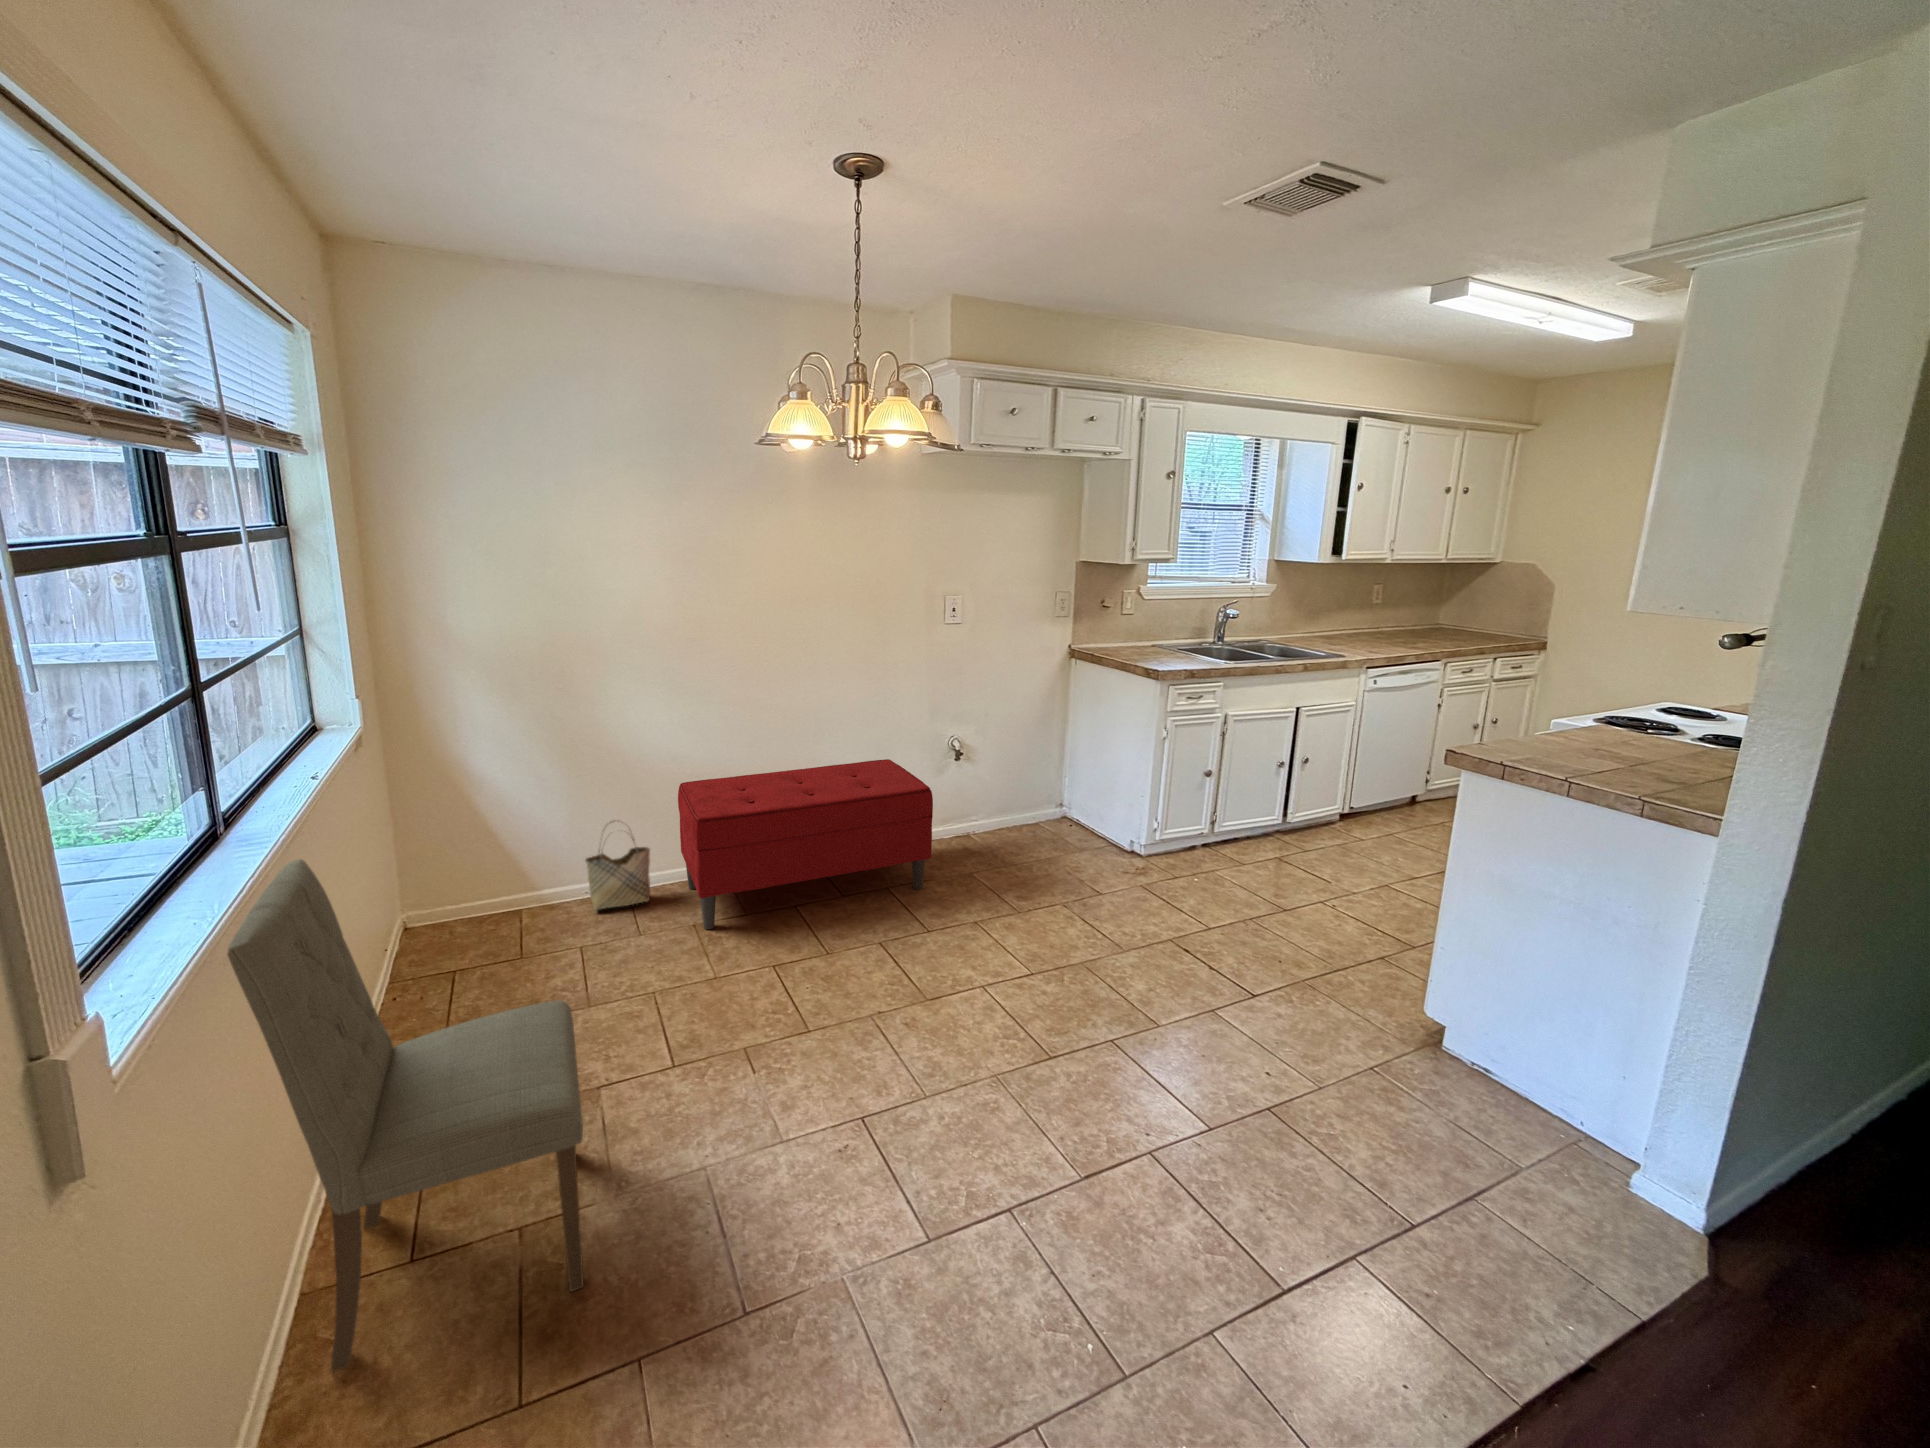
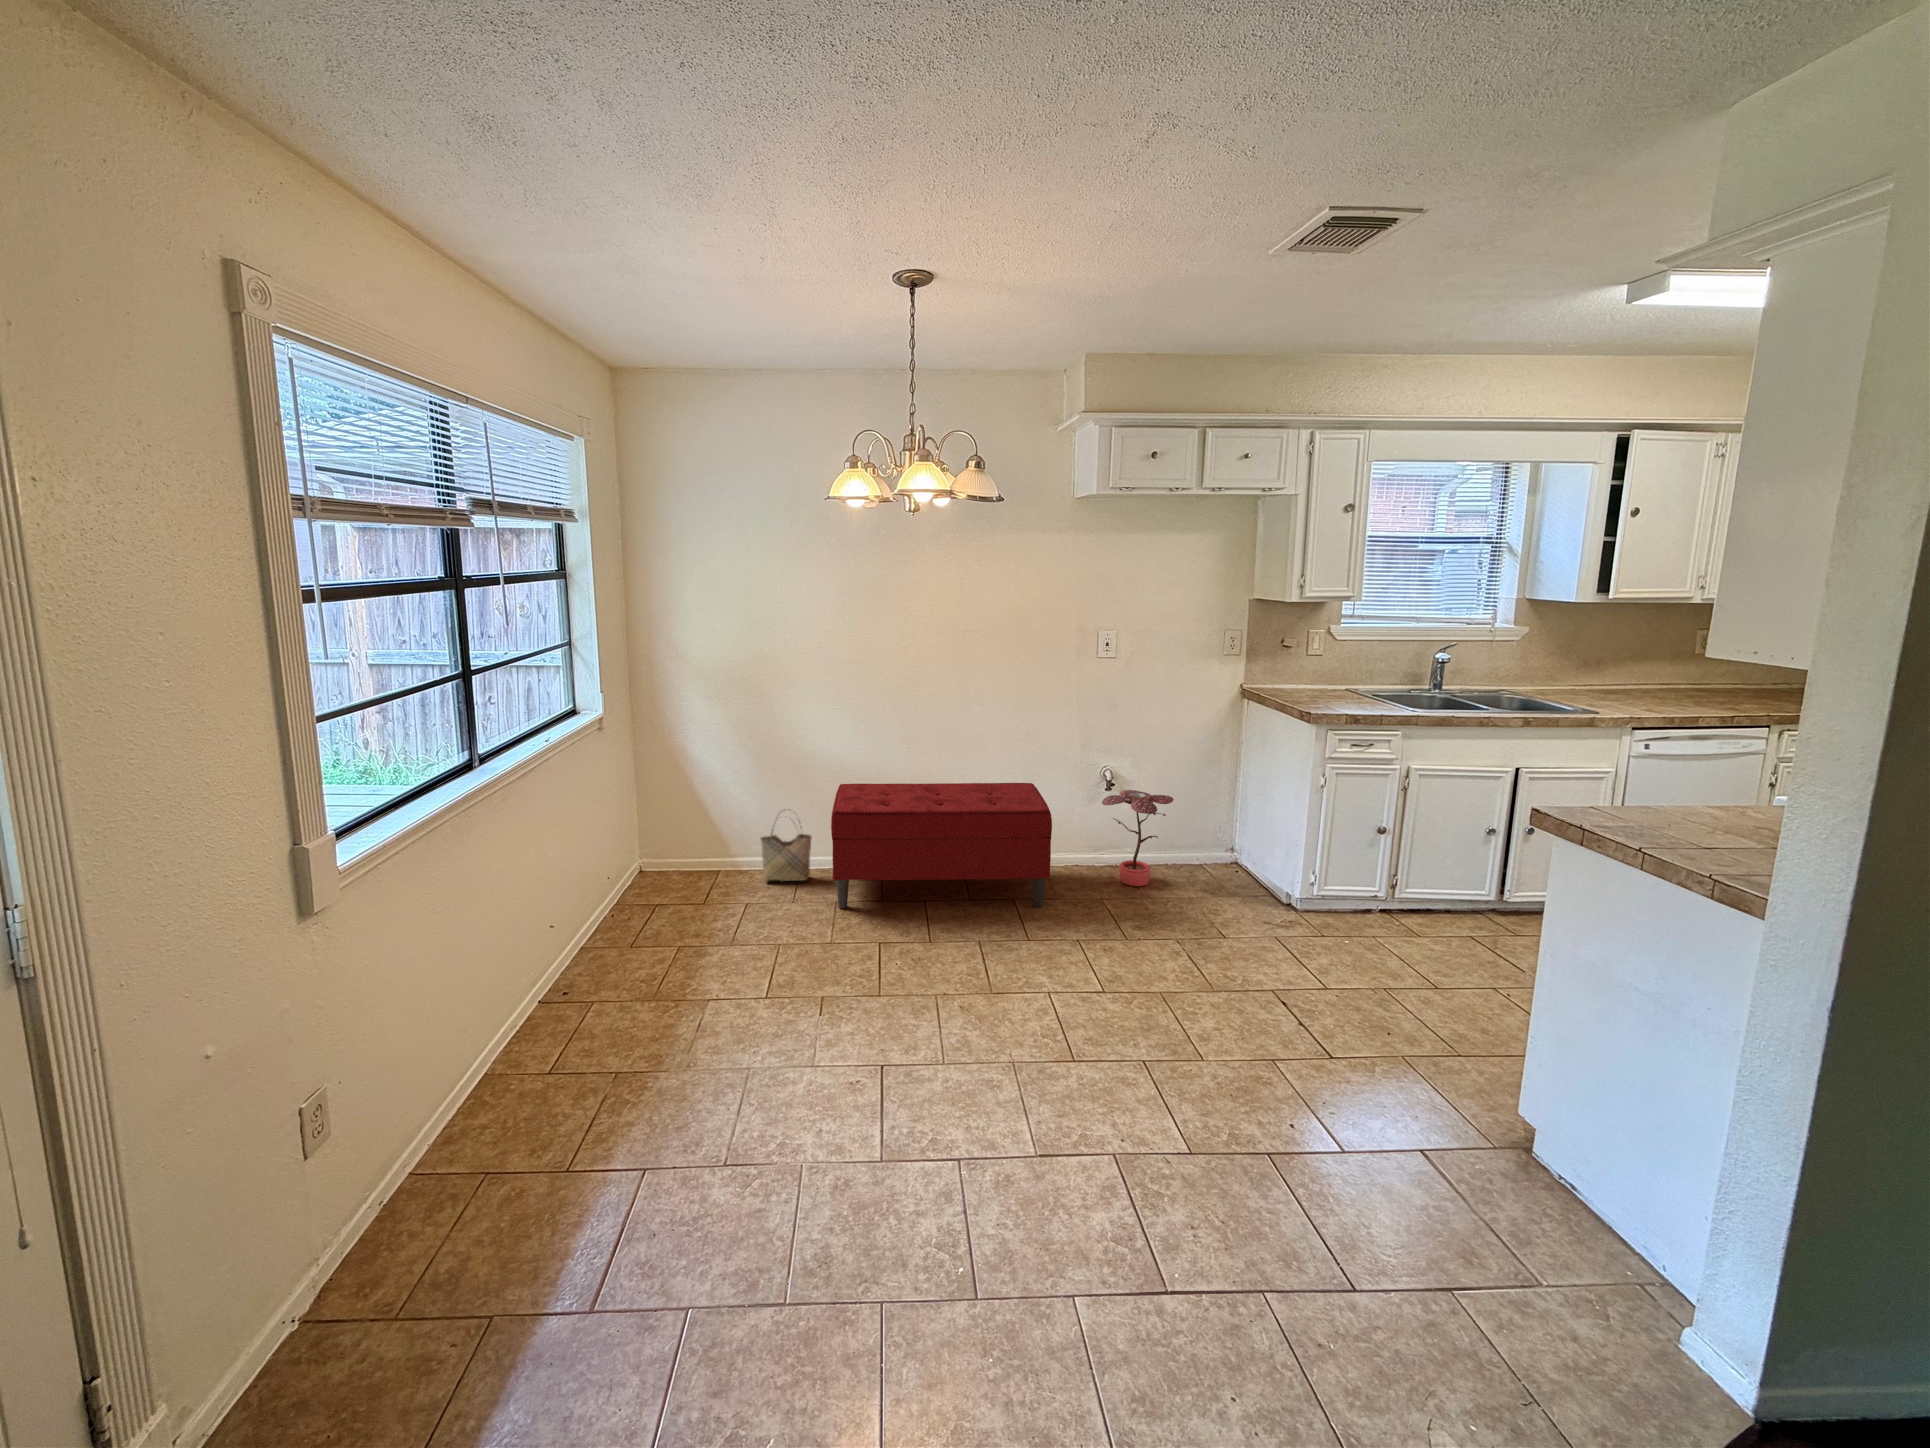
potted plant: none [962,756,1026,852] -> present [1102,790,1173,886]
dining chair: present [227,859,584,1372] -> none [443,786,672,1116]

